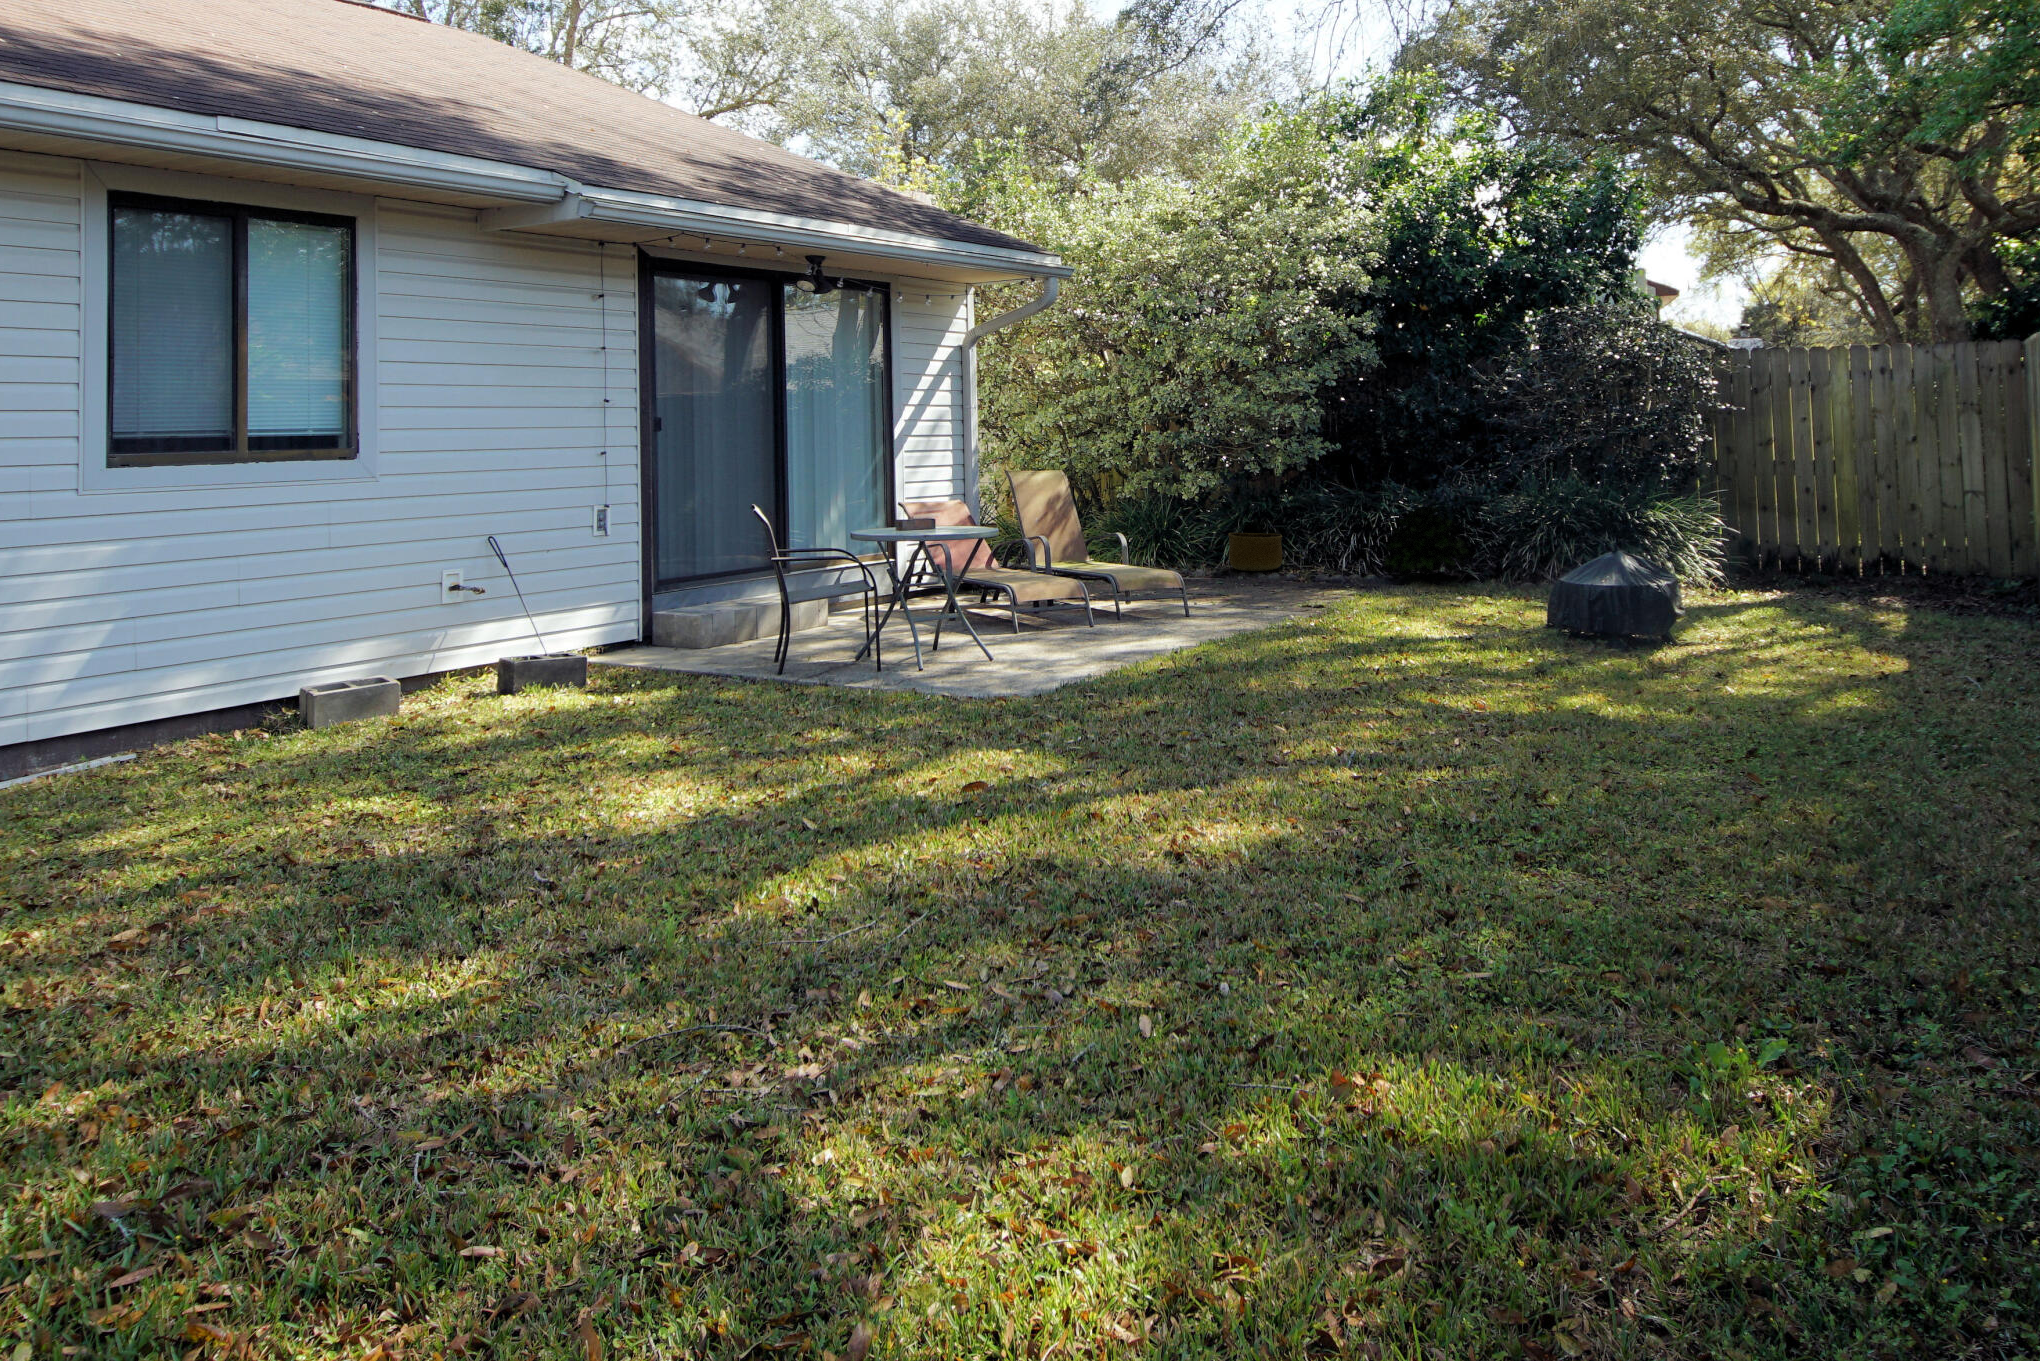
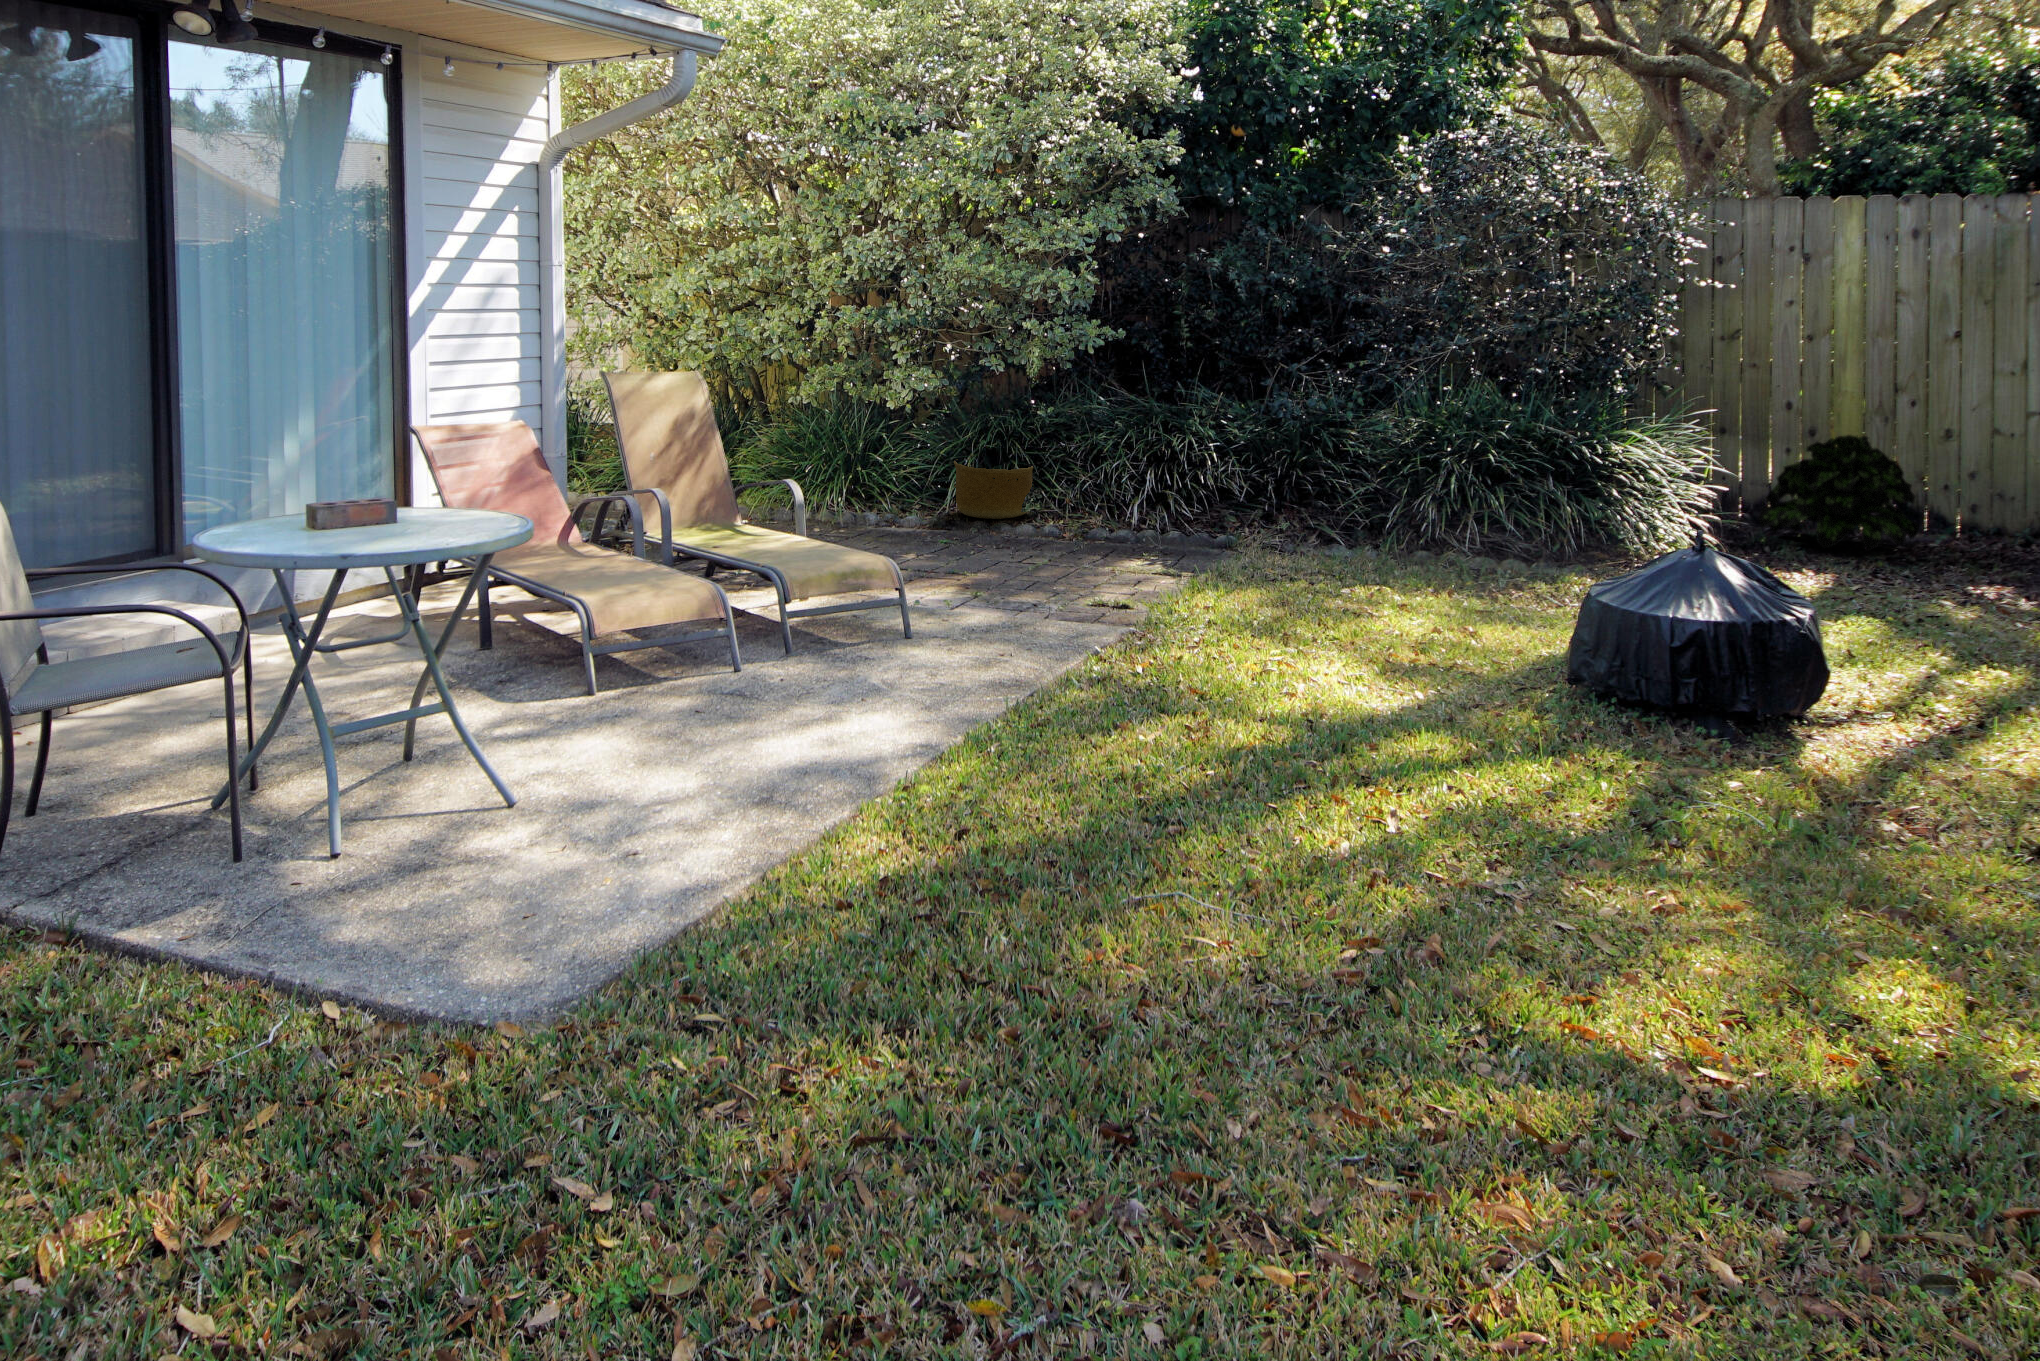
potted plant: present [1383,506,1474,577] -> present [1758,435,1919,551]

